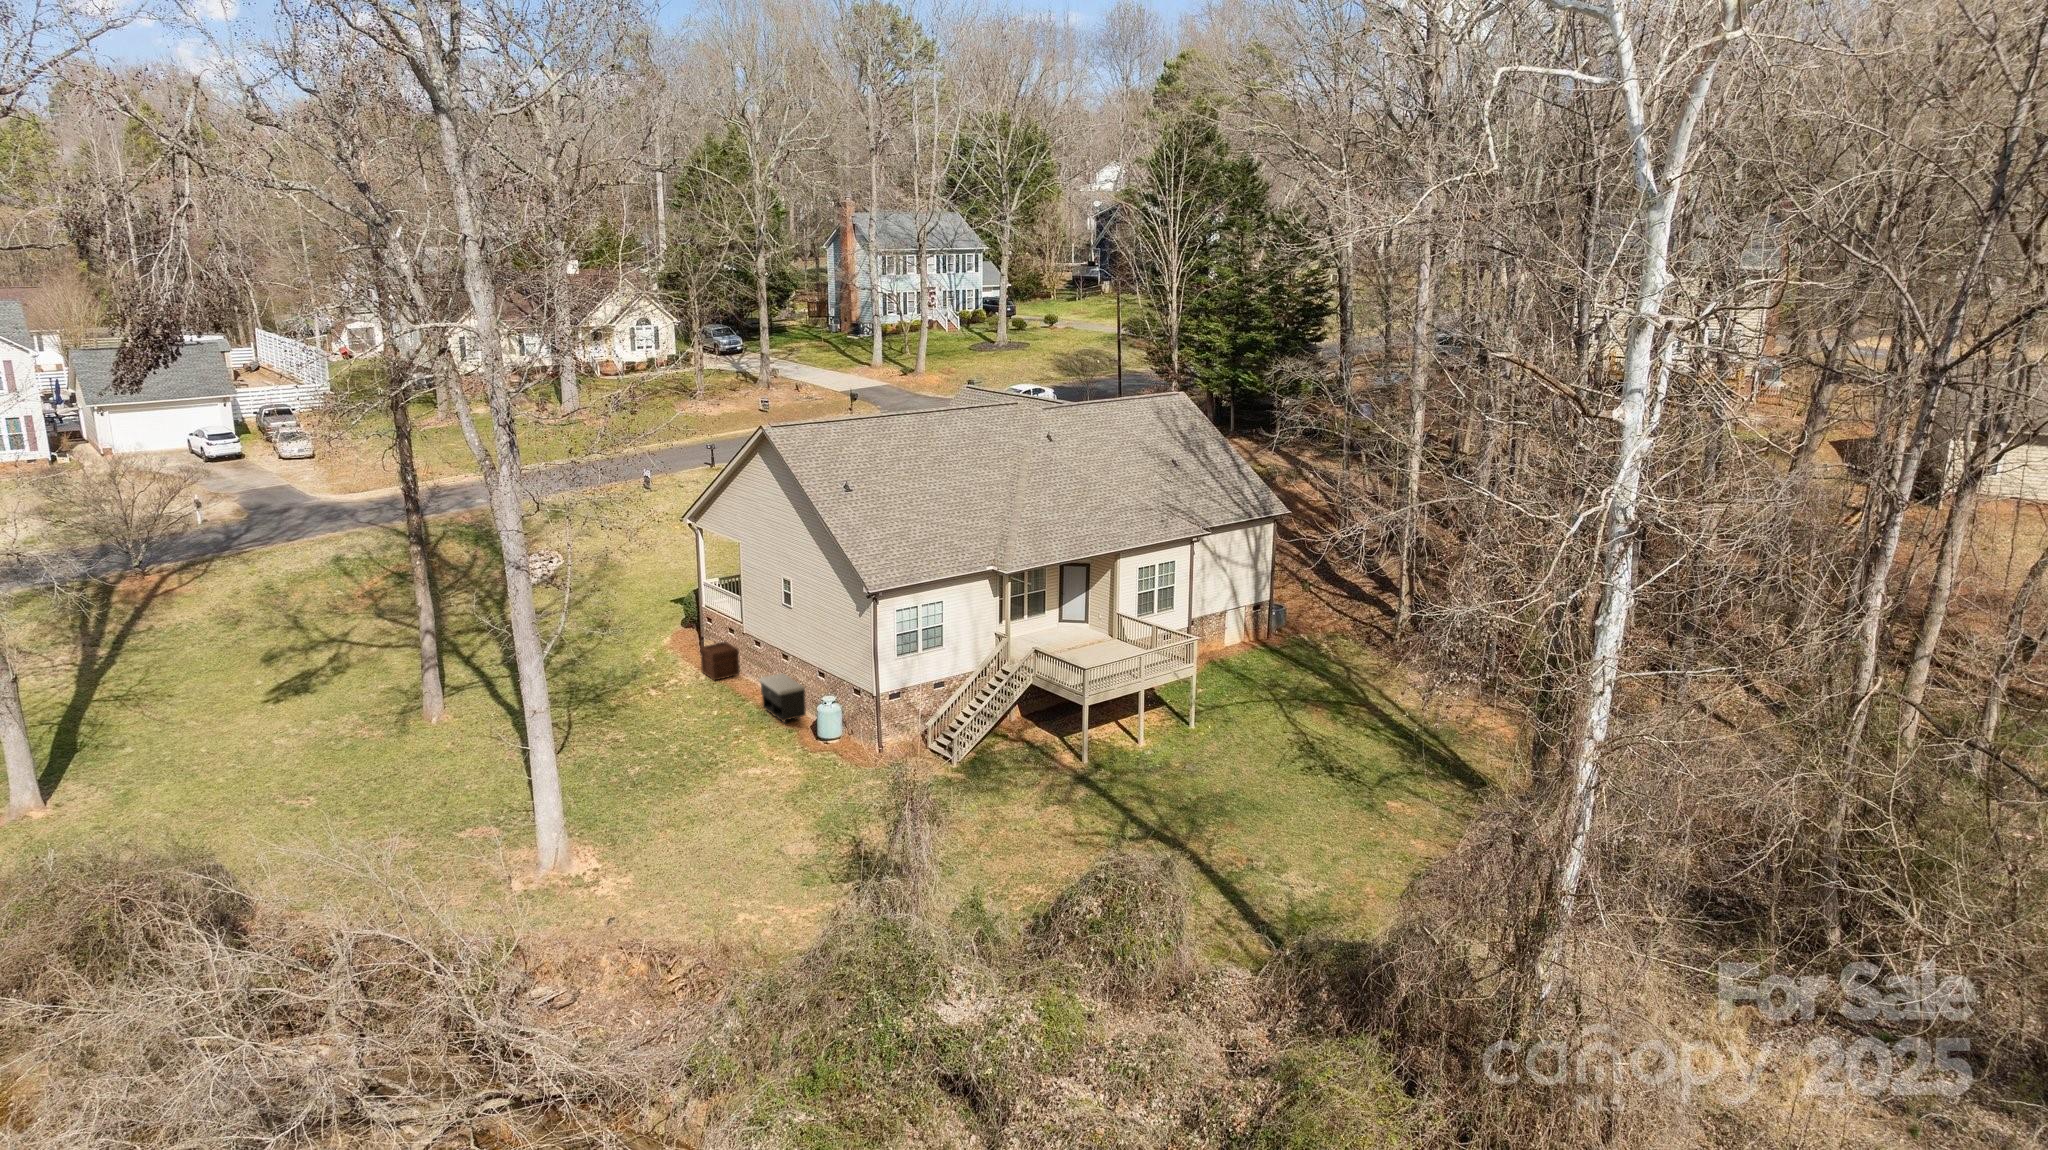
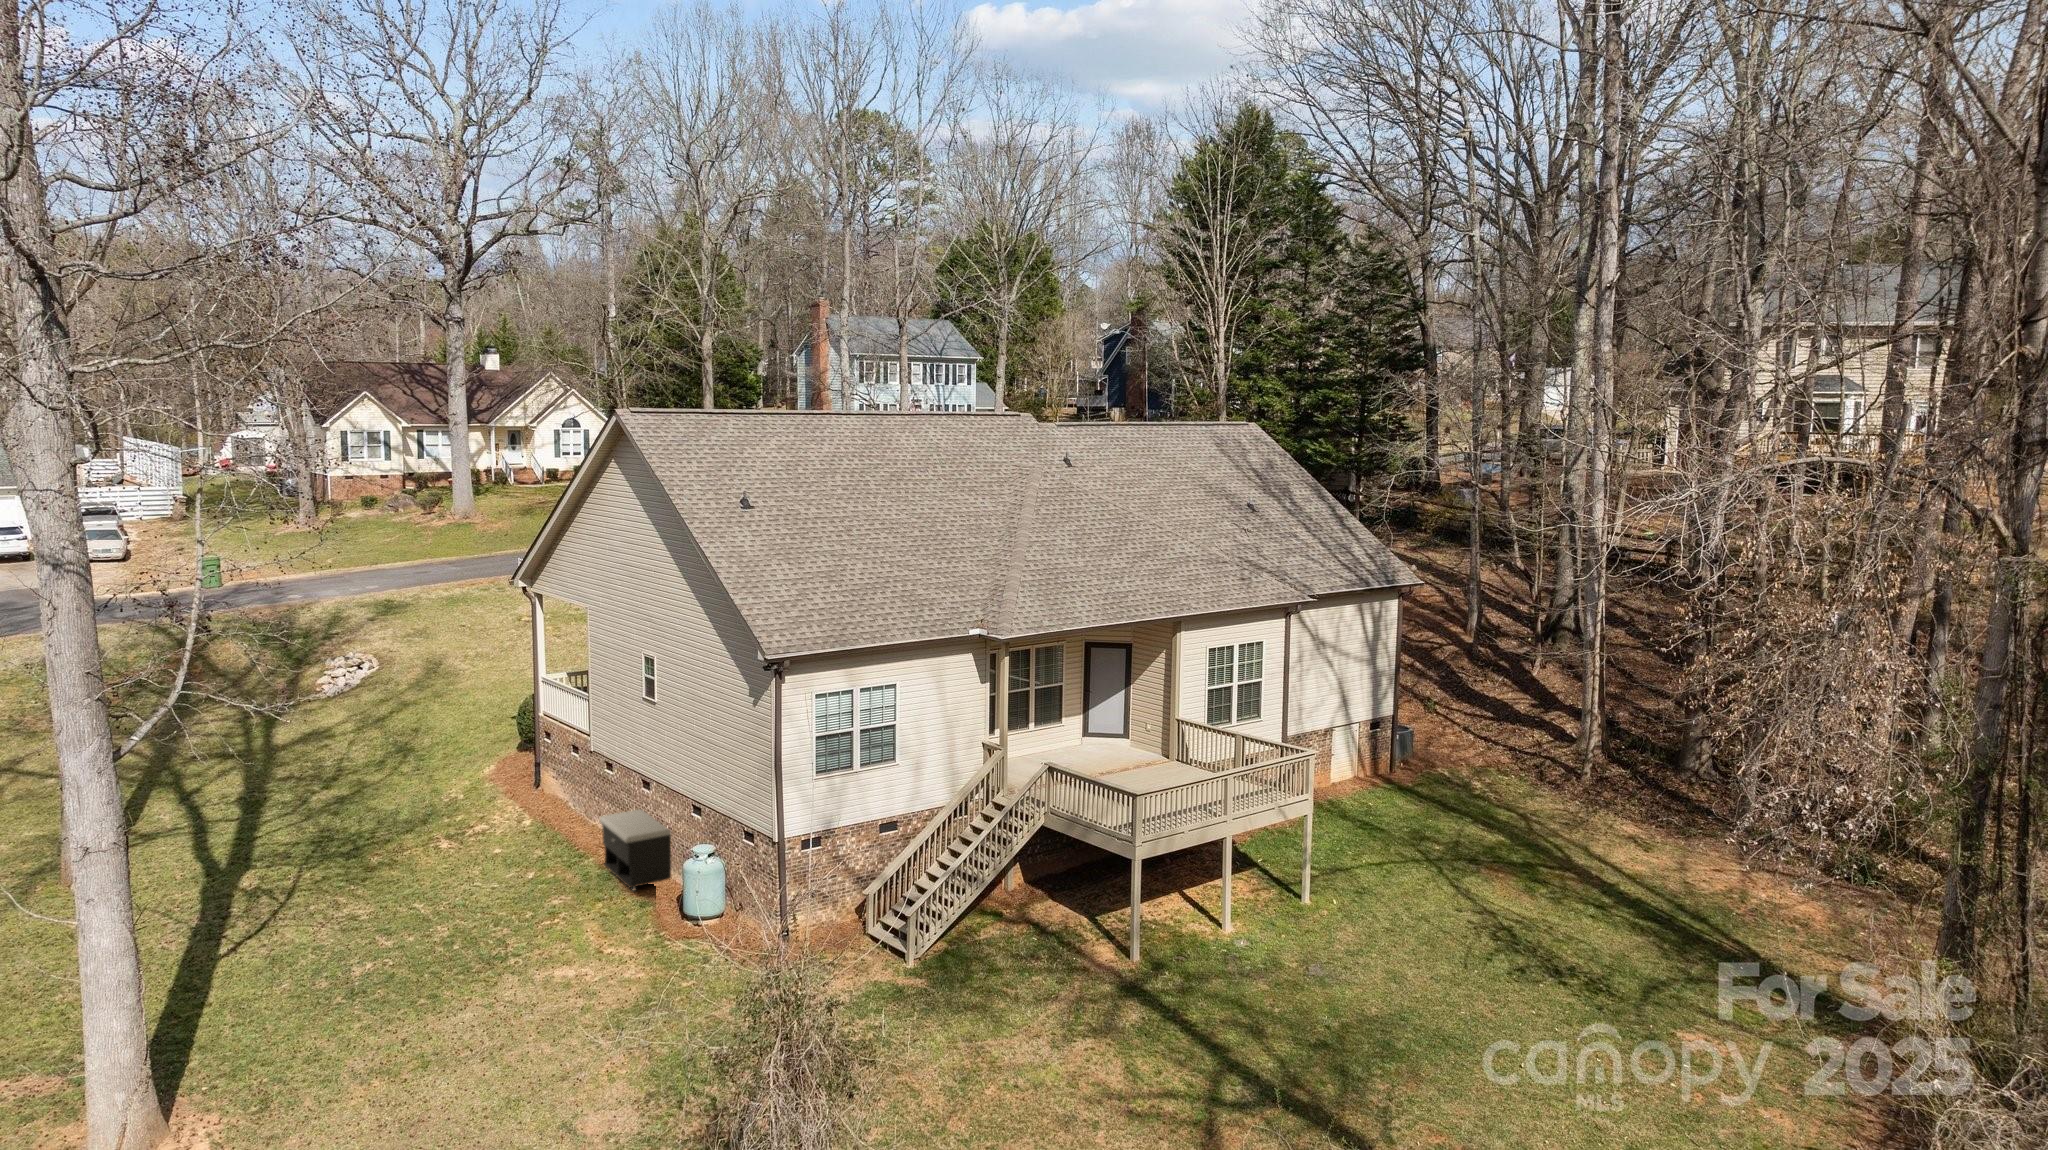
wooden crate: present [700,642,740,680] -> none [524,765,585,825]

